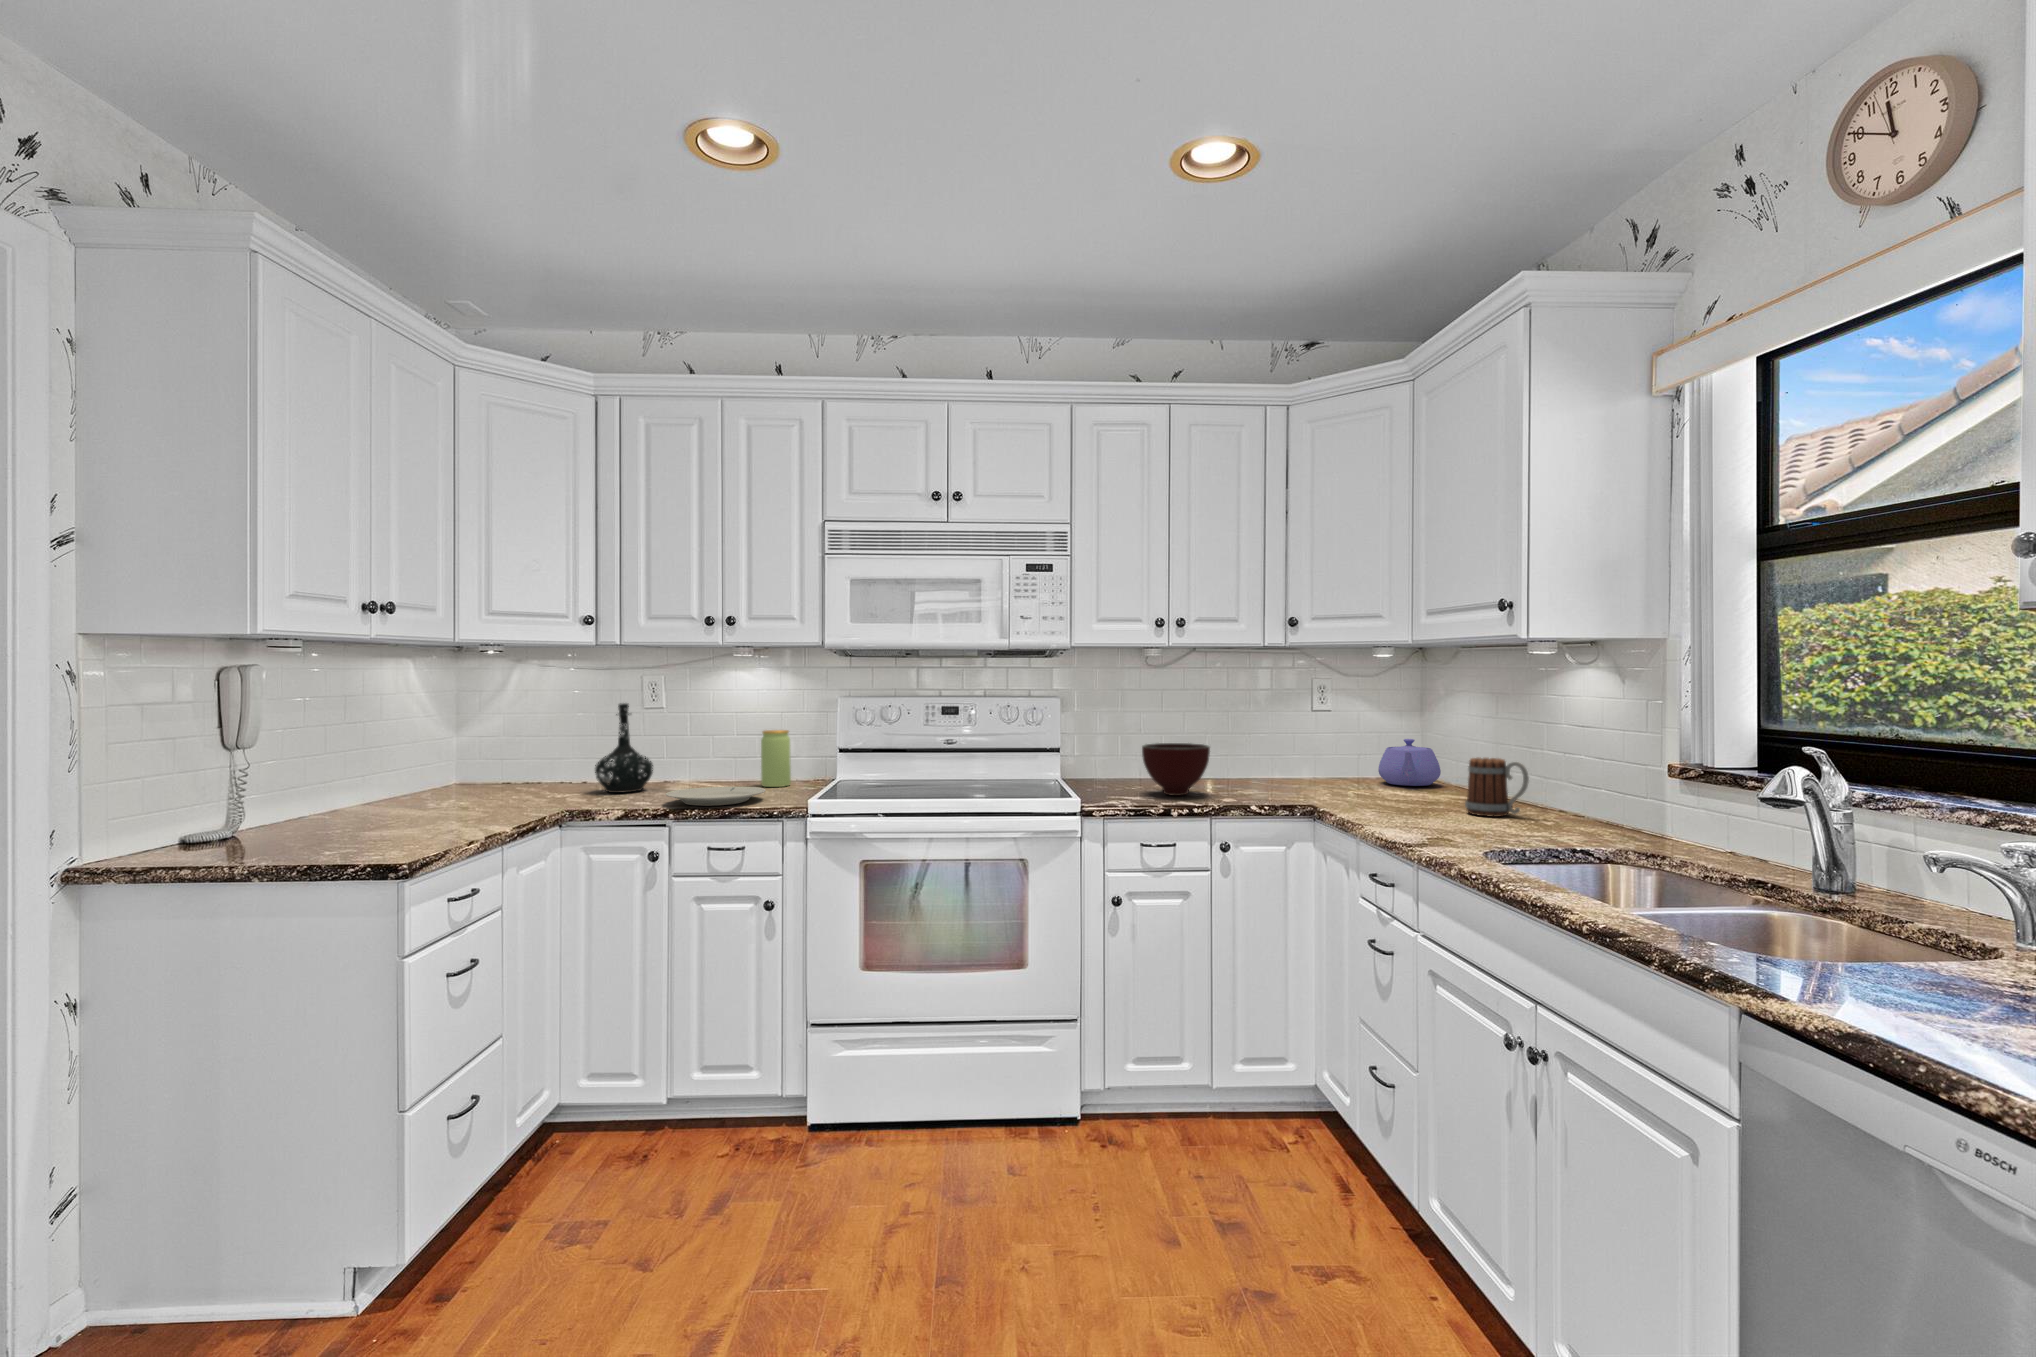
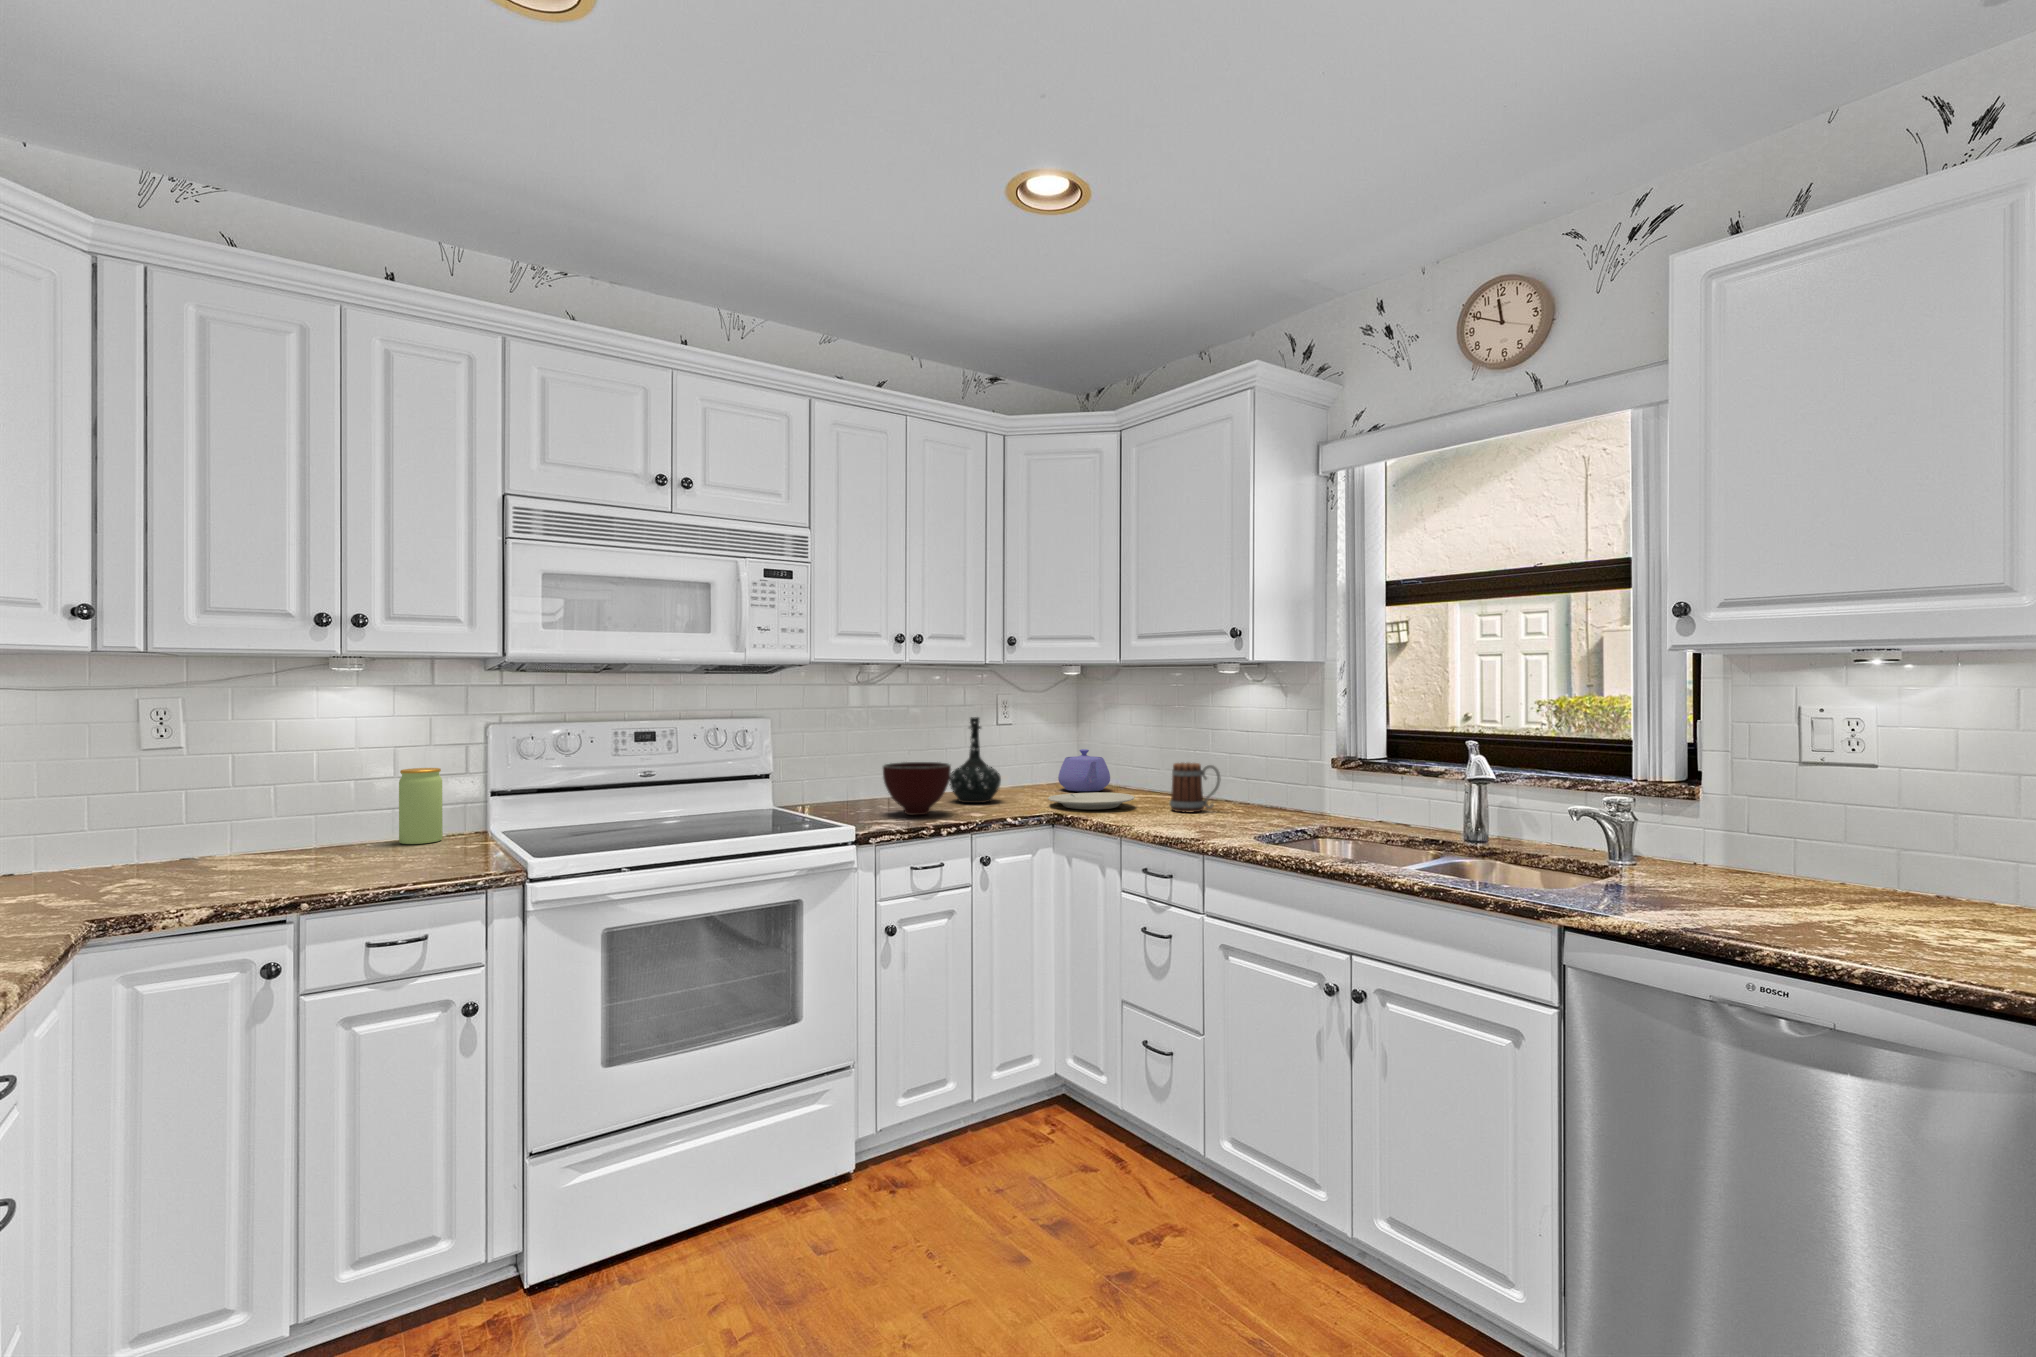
bottle: present [595,703,653,793] -> present [950,717,1001,803]
plate: present [666,787,765,806] -> present [1048,792,1134,809]

